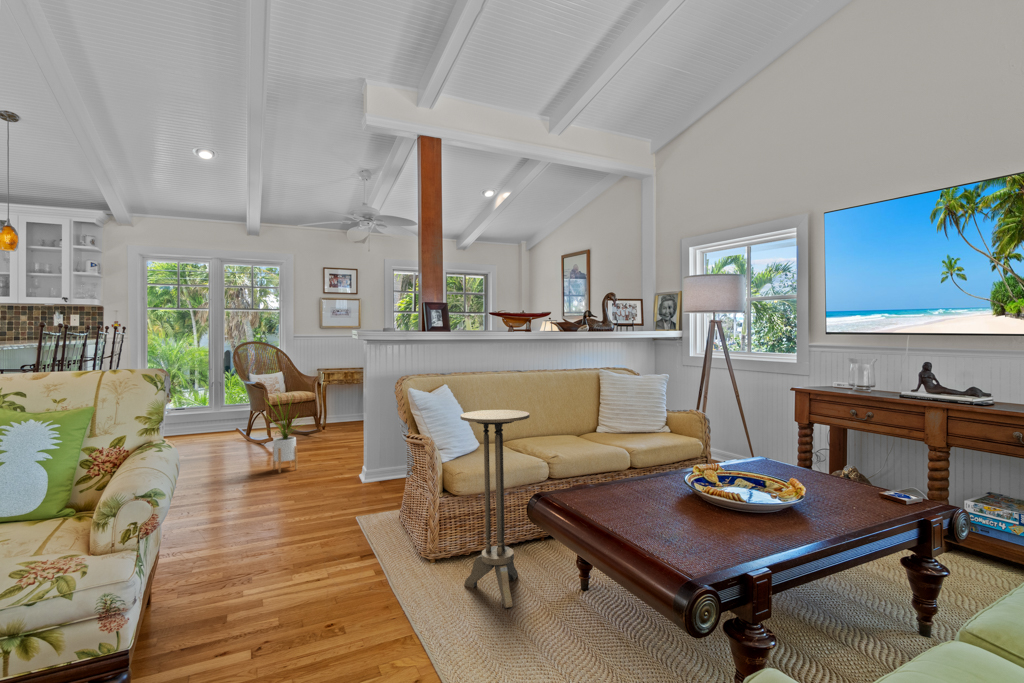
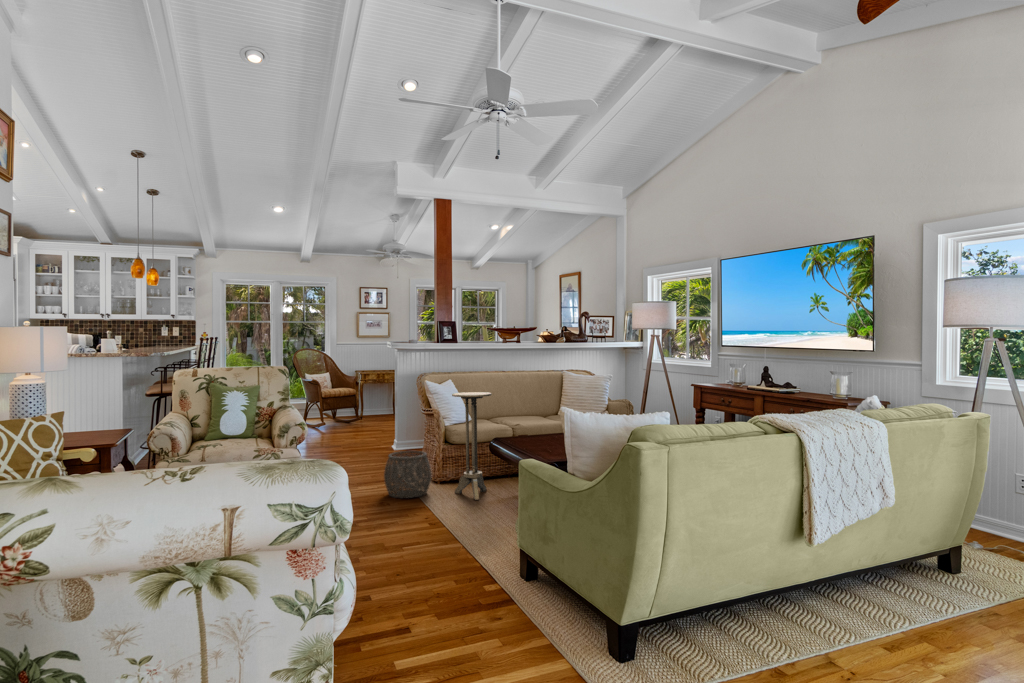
house plant: present [269,395,297,472] -> none [321,383,354,444]
woven basket: none [338,512,425,610] -> present [384,451,431,498]

